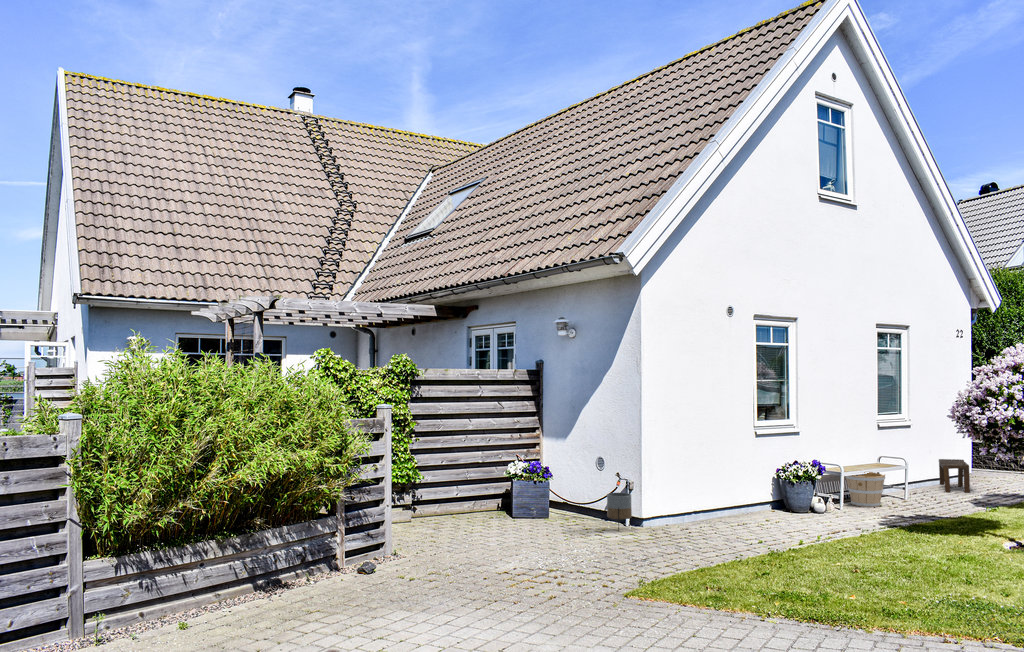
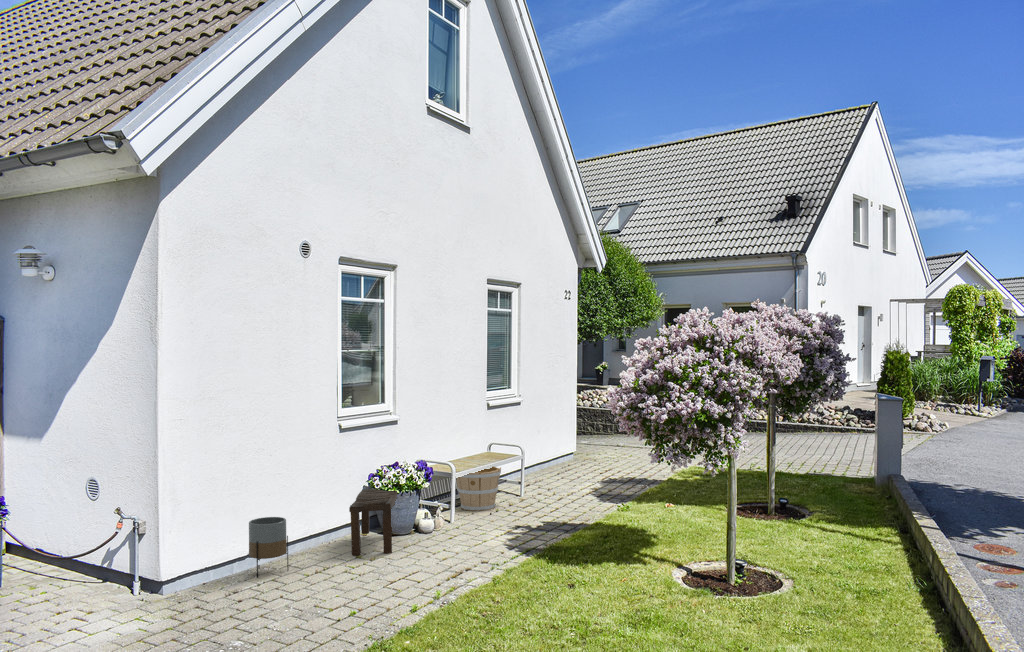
bench: present [939,459,970,493] -> present [349,488,397,556]
planter: present [607,493,632,531] -> present [249,517,288,578]

